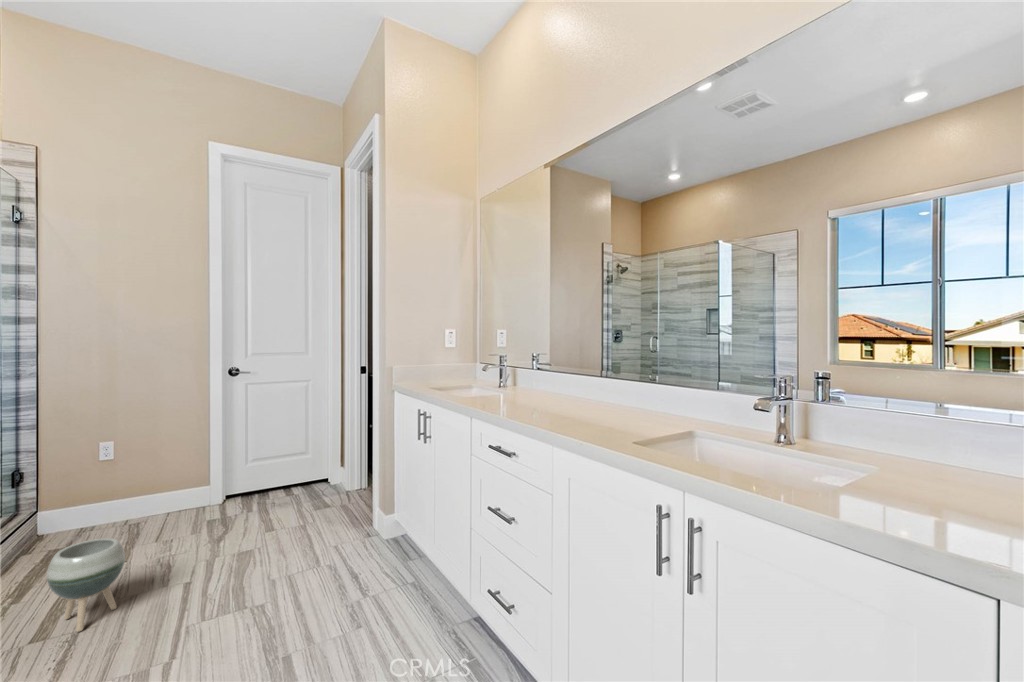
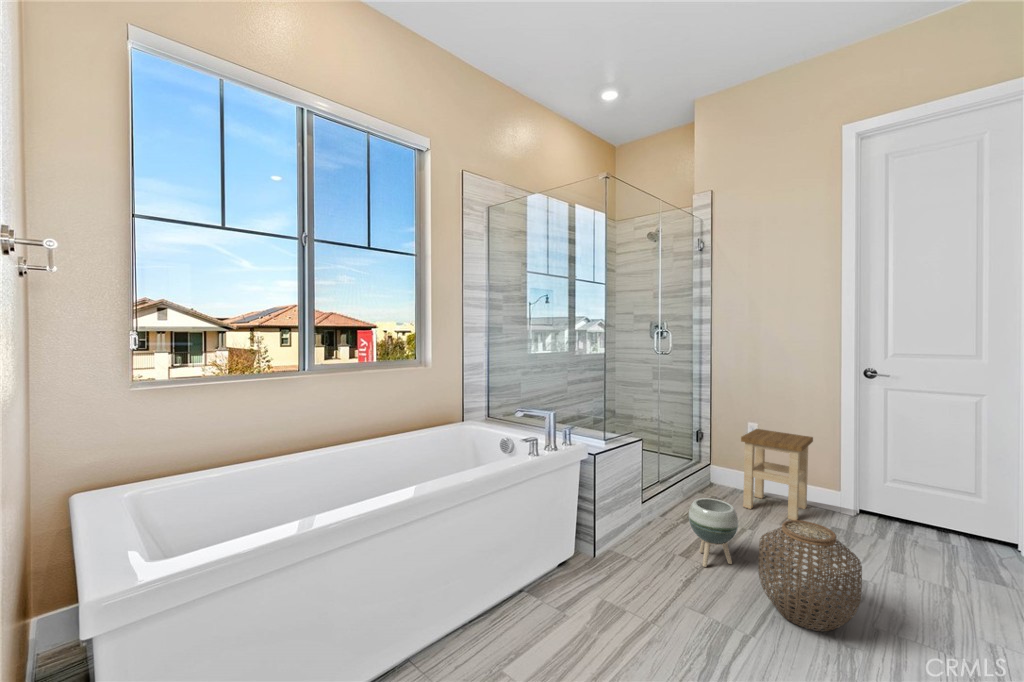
stool: none [98,440,181,543] -> present [741,429,813,520]
woven basket: none [164,514,264,621] -> present [758,520,862,631]

